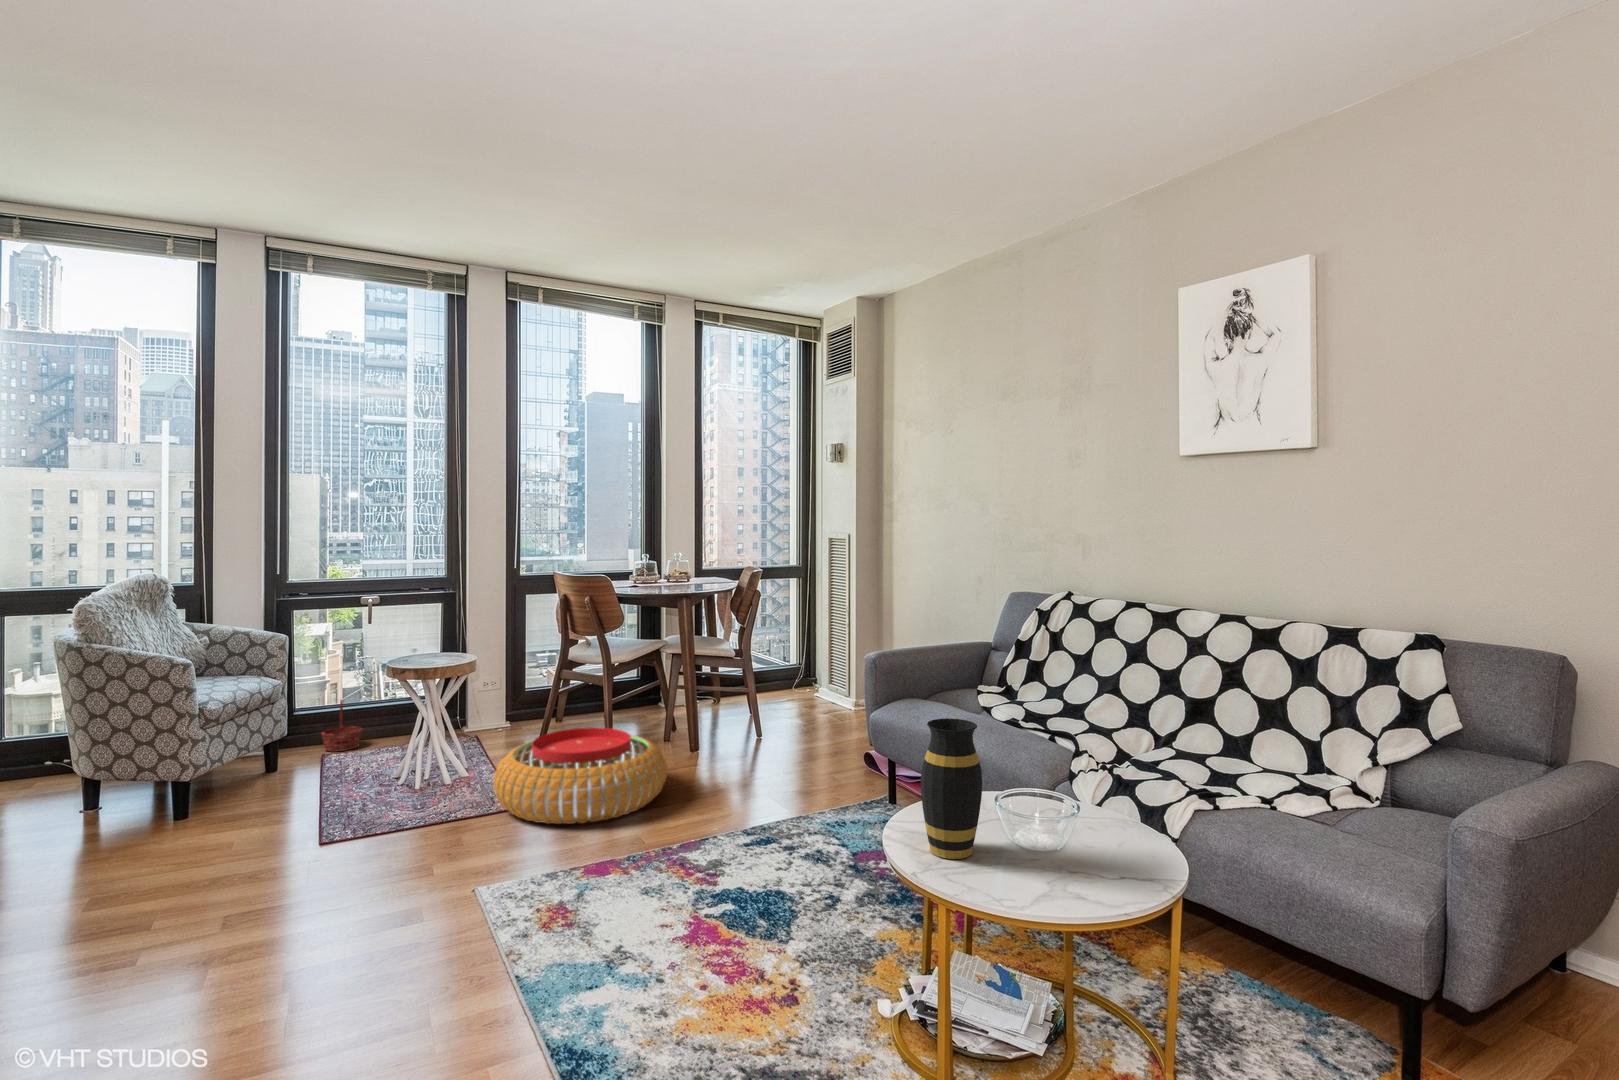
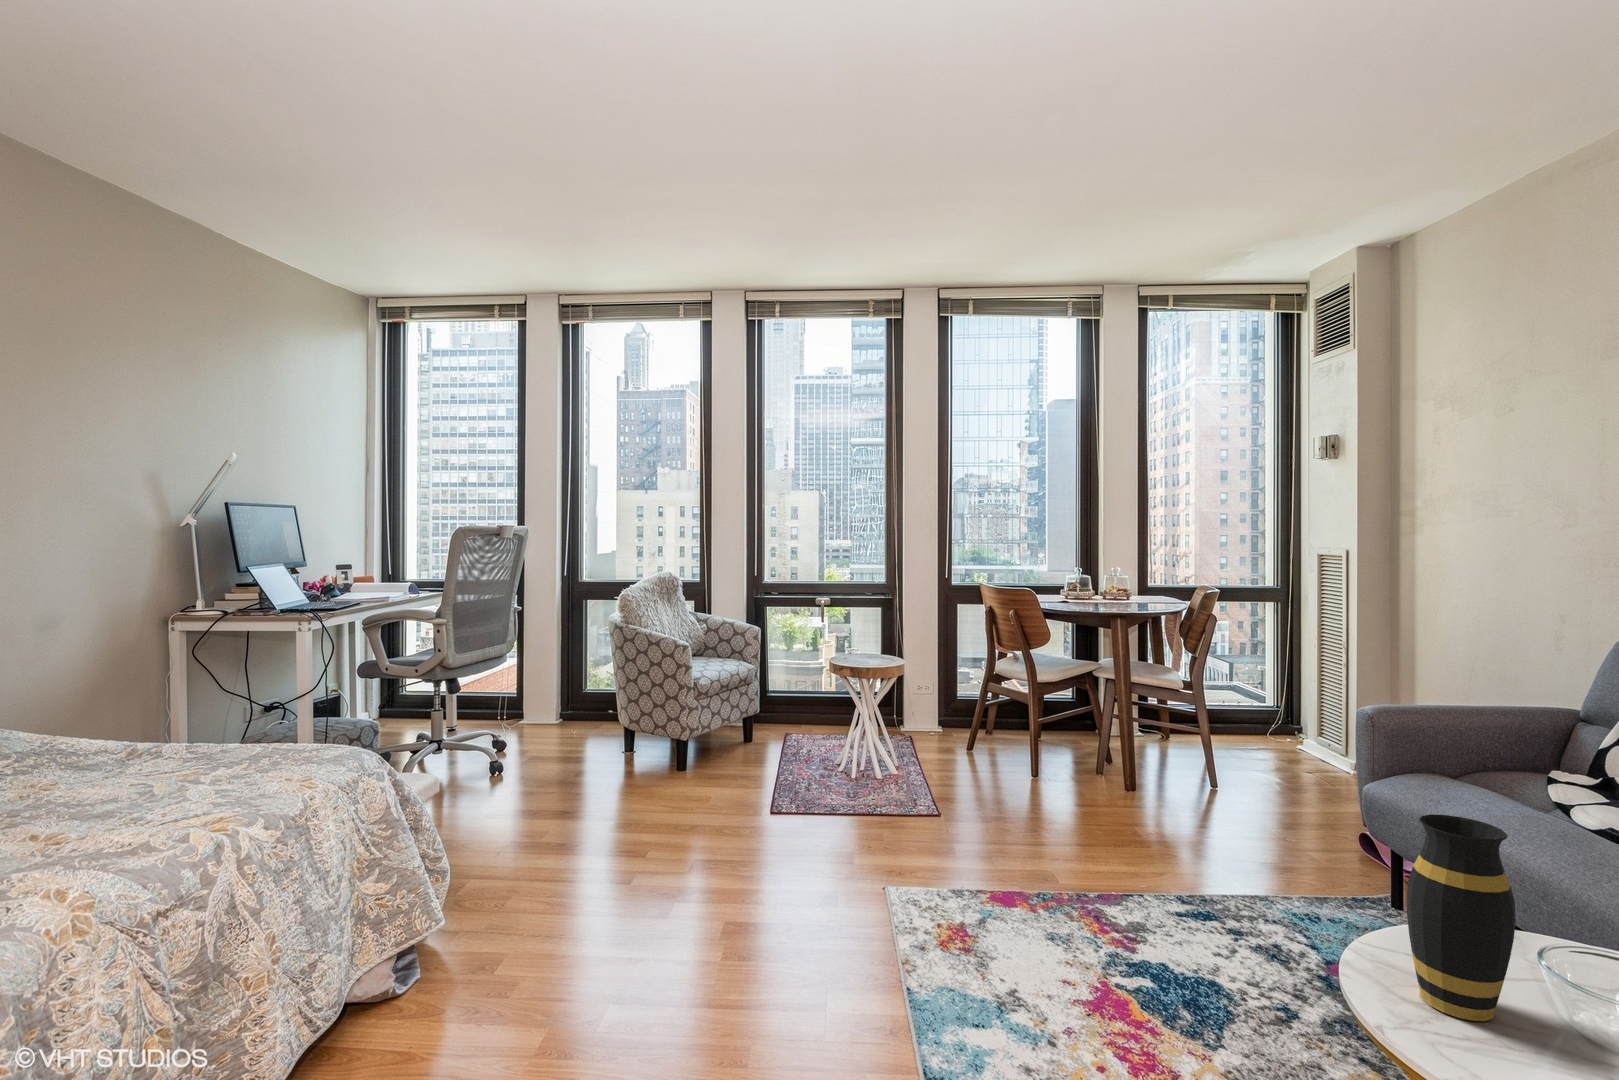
basket: present [322,700,362,751] -> none [783,687,816,734]
pouf: present [493,727,667,824] -> none [915,745,1093,847]

